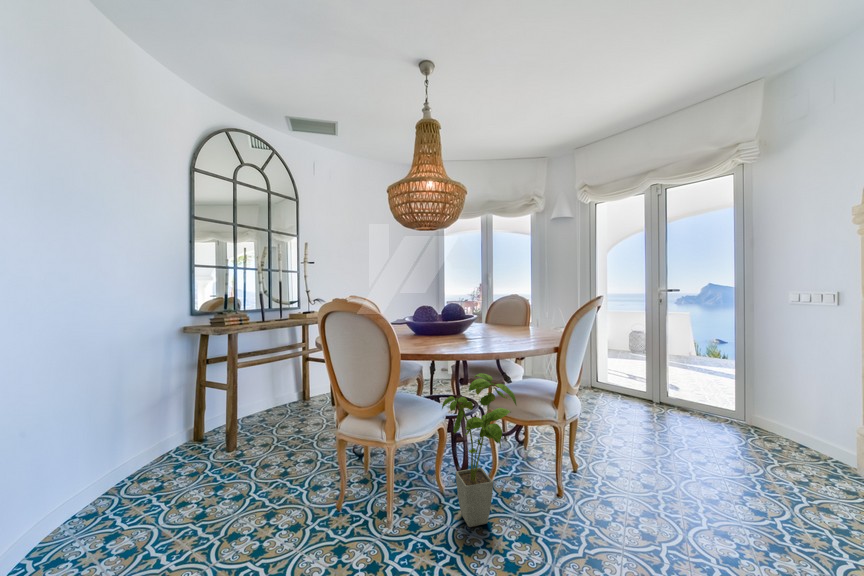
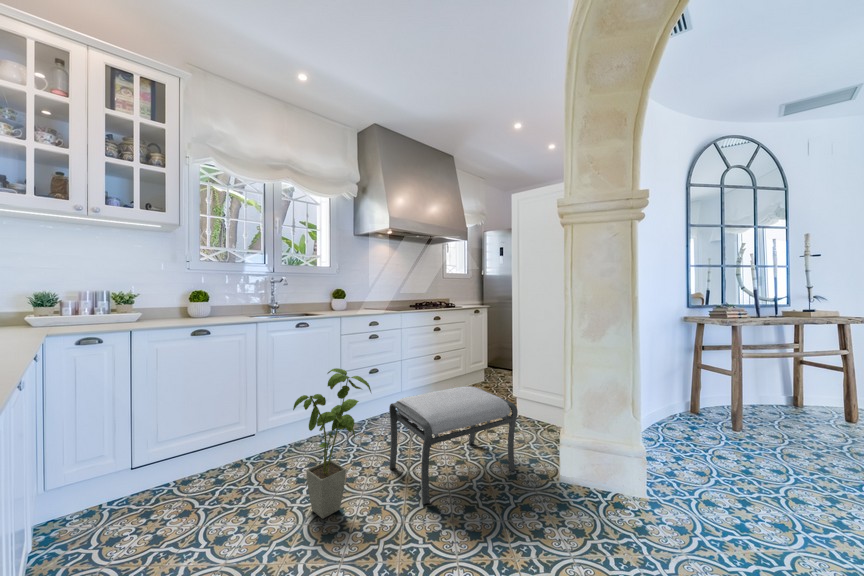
ottoman: none [550,416,741,553] -> present [389,386,518,505]

